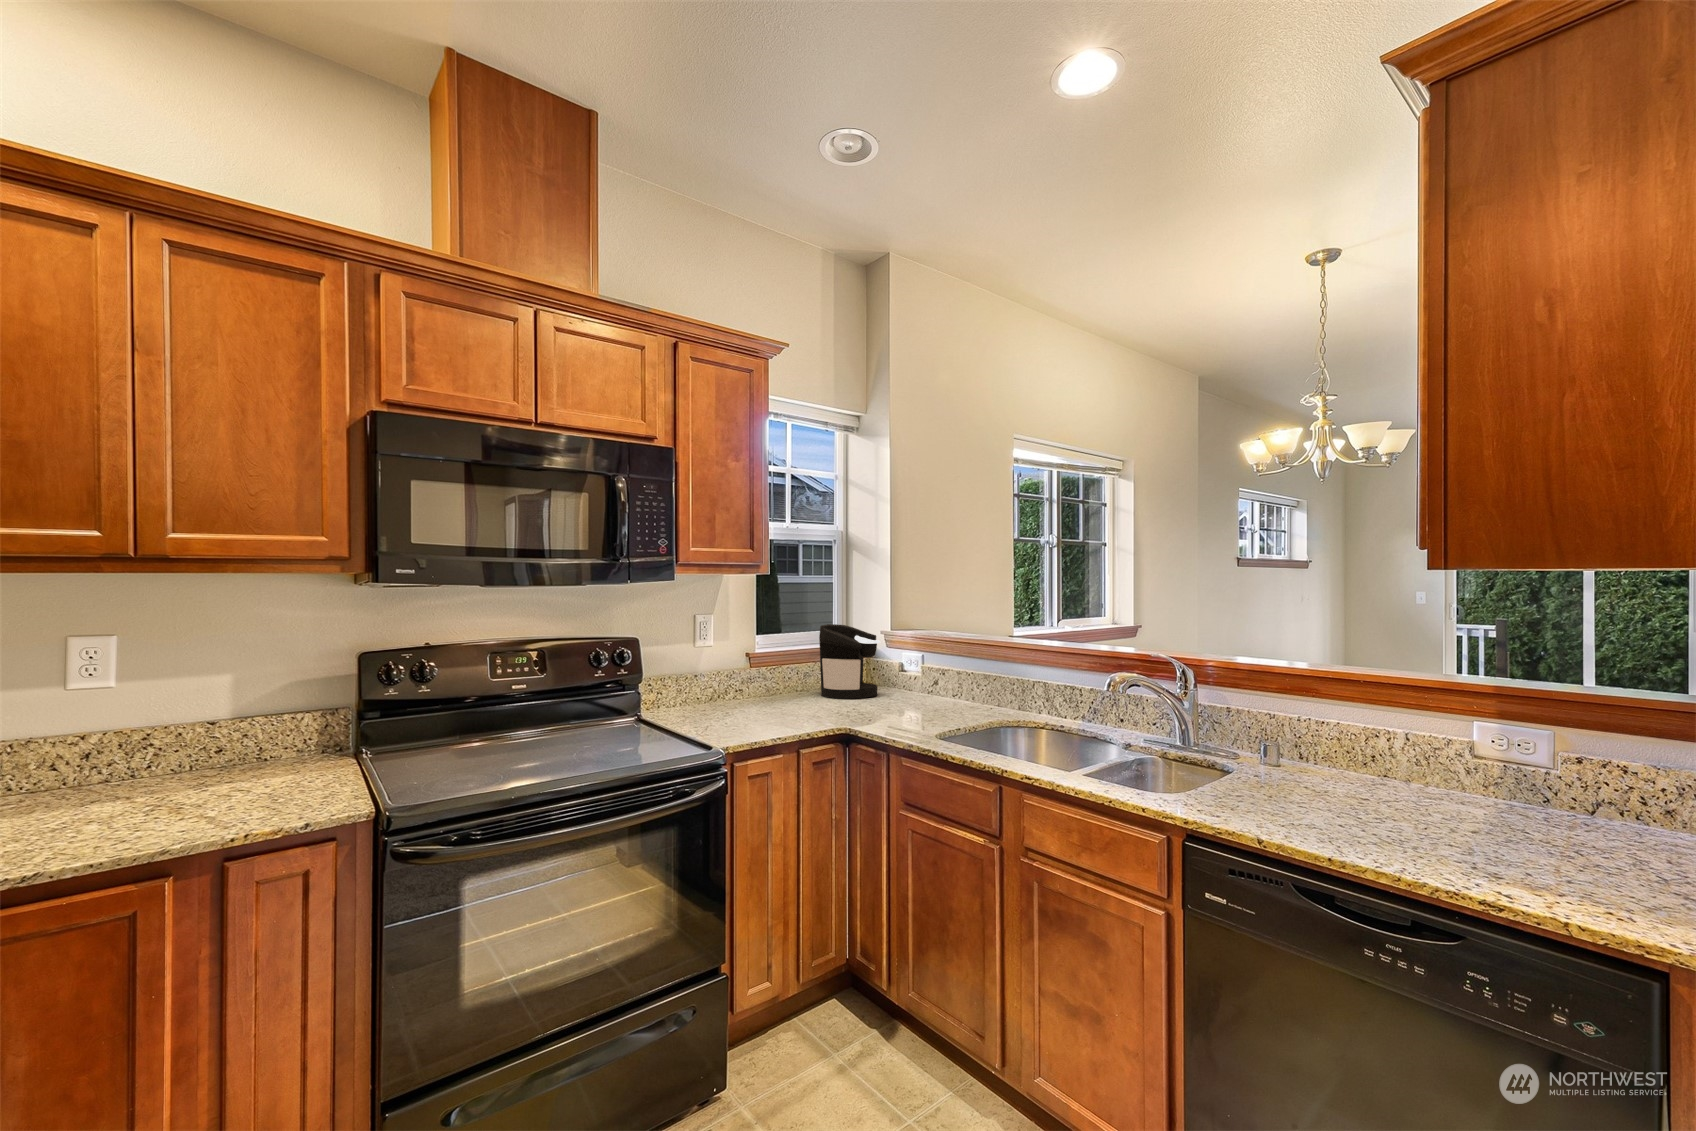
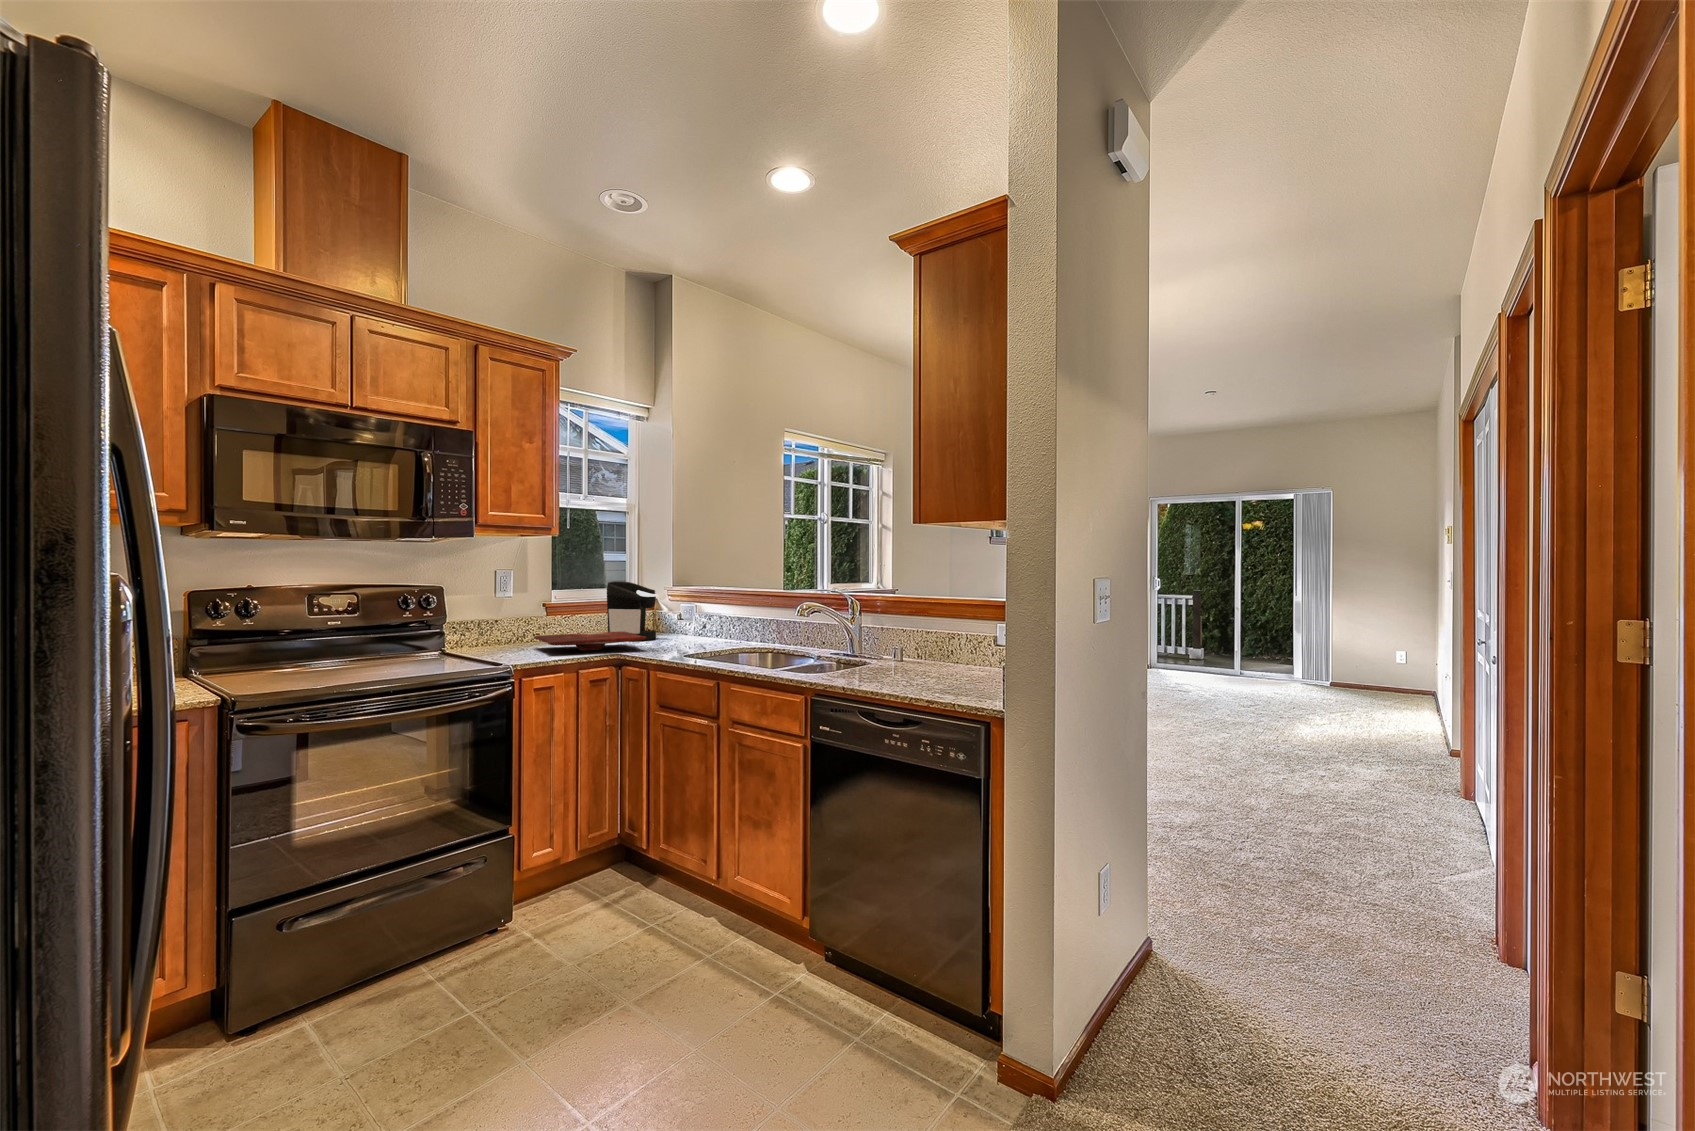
cutting board: none [741,689,877,717] -> present [534,631,646,651]

